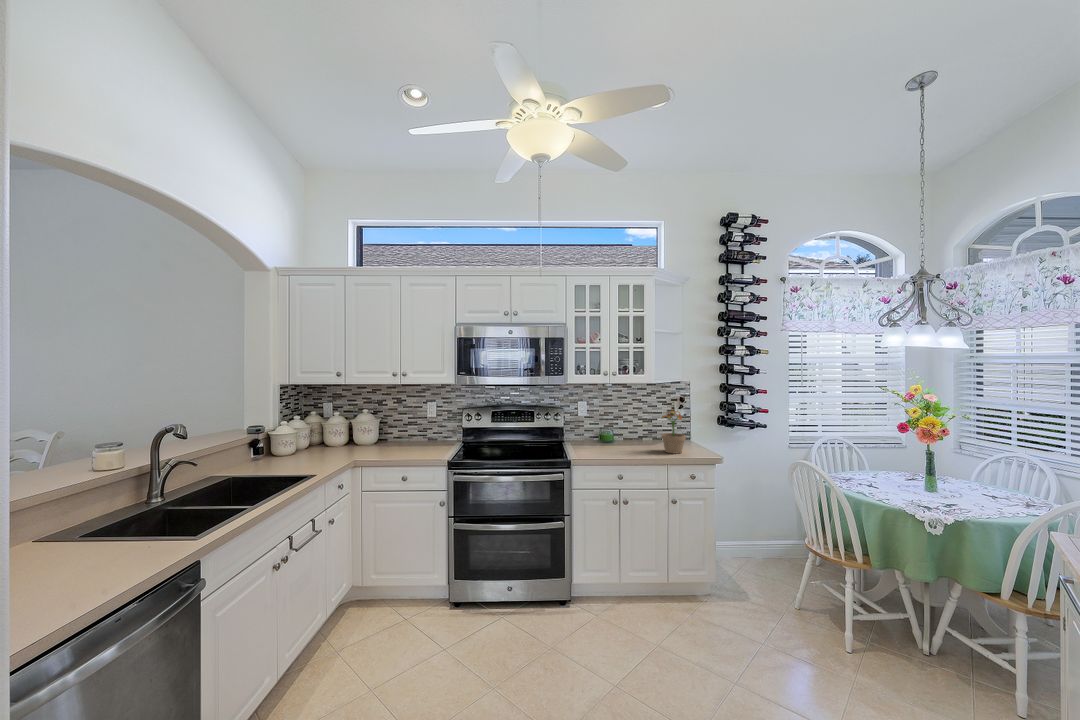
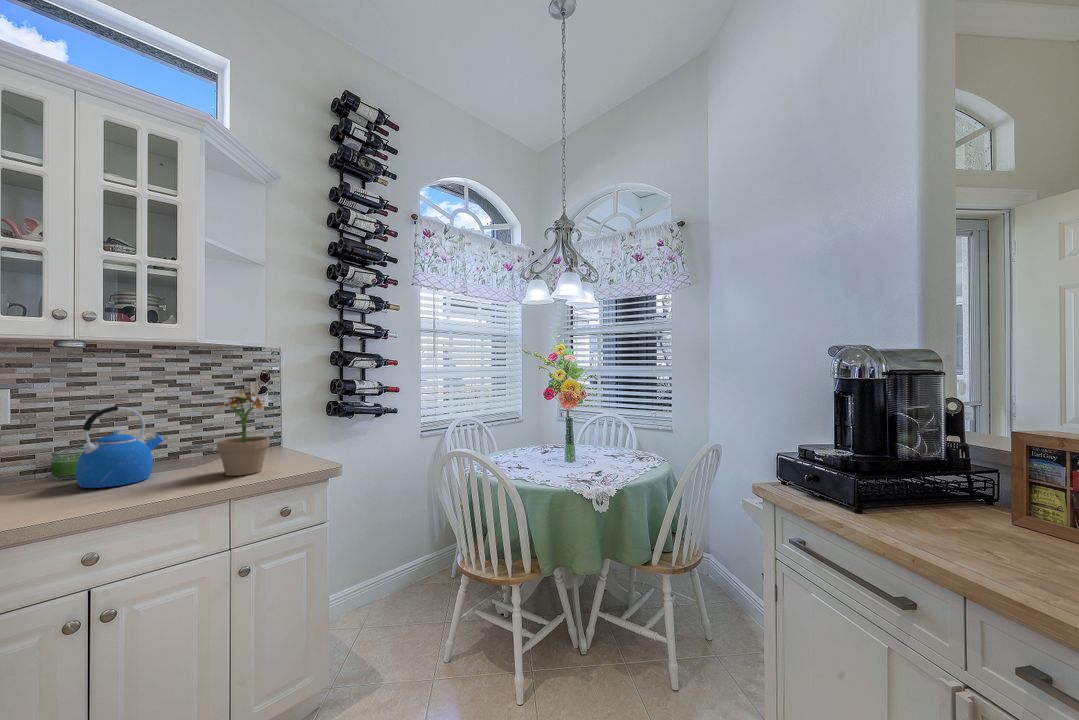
kettle: none [609,412,639,449] -> present [76,406,164,488]

